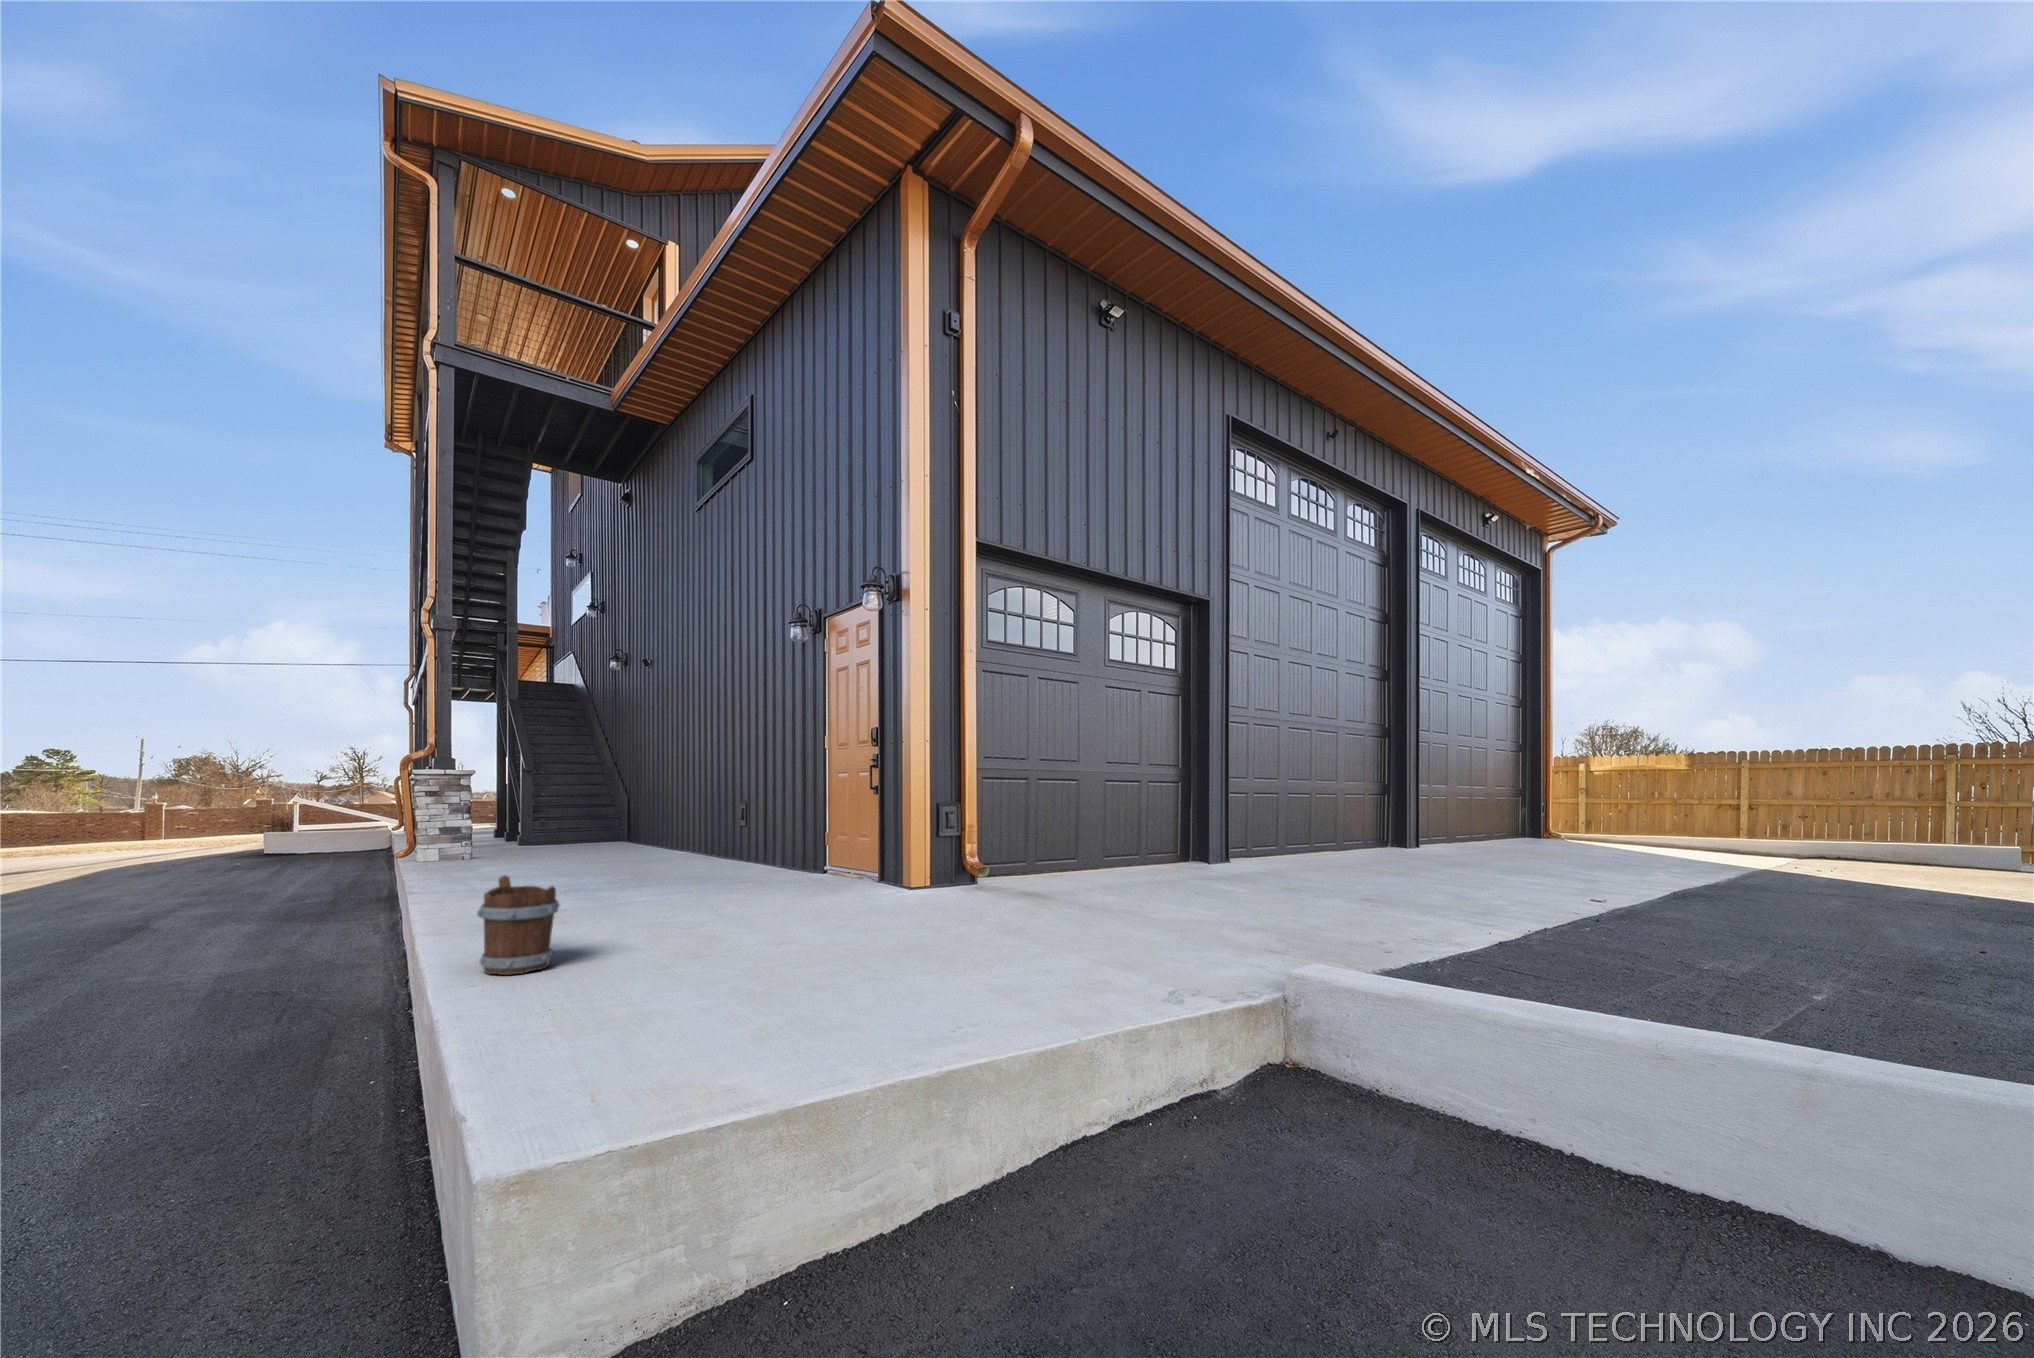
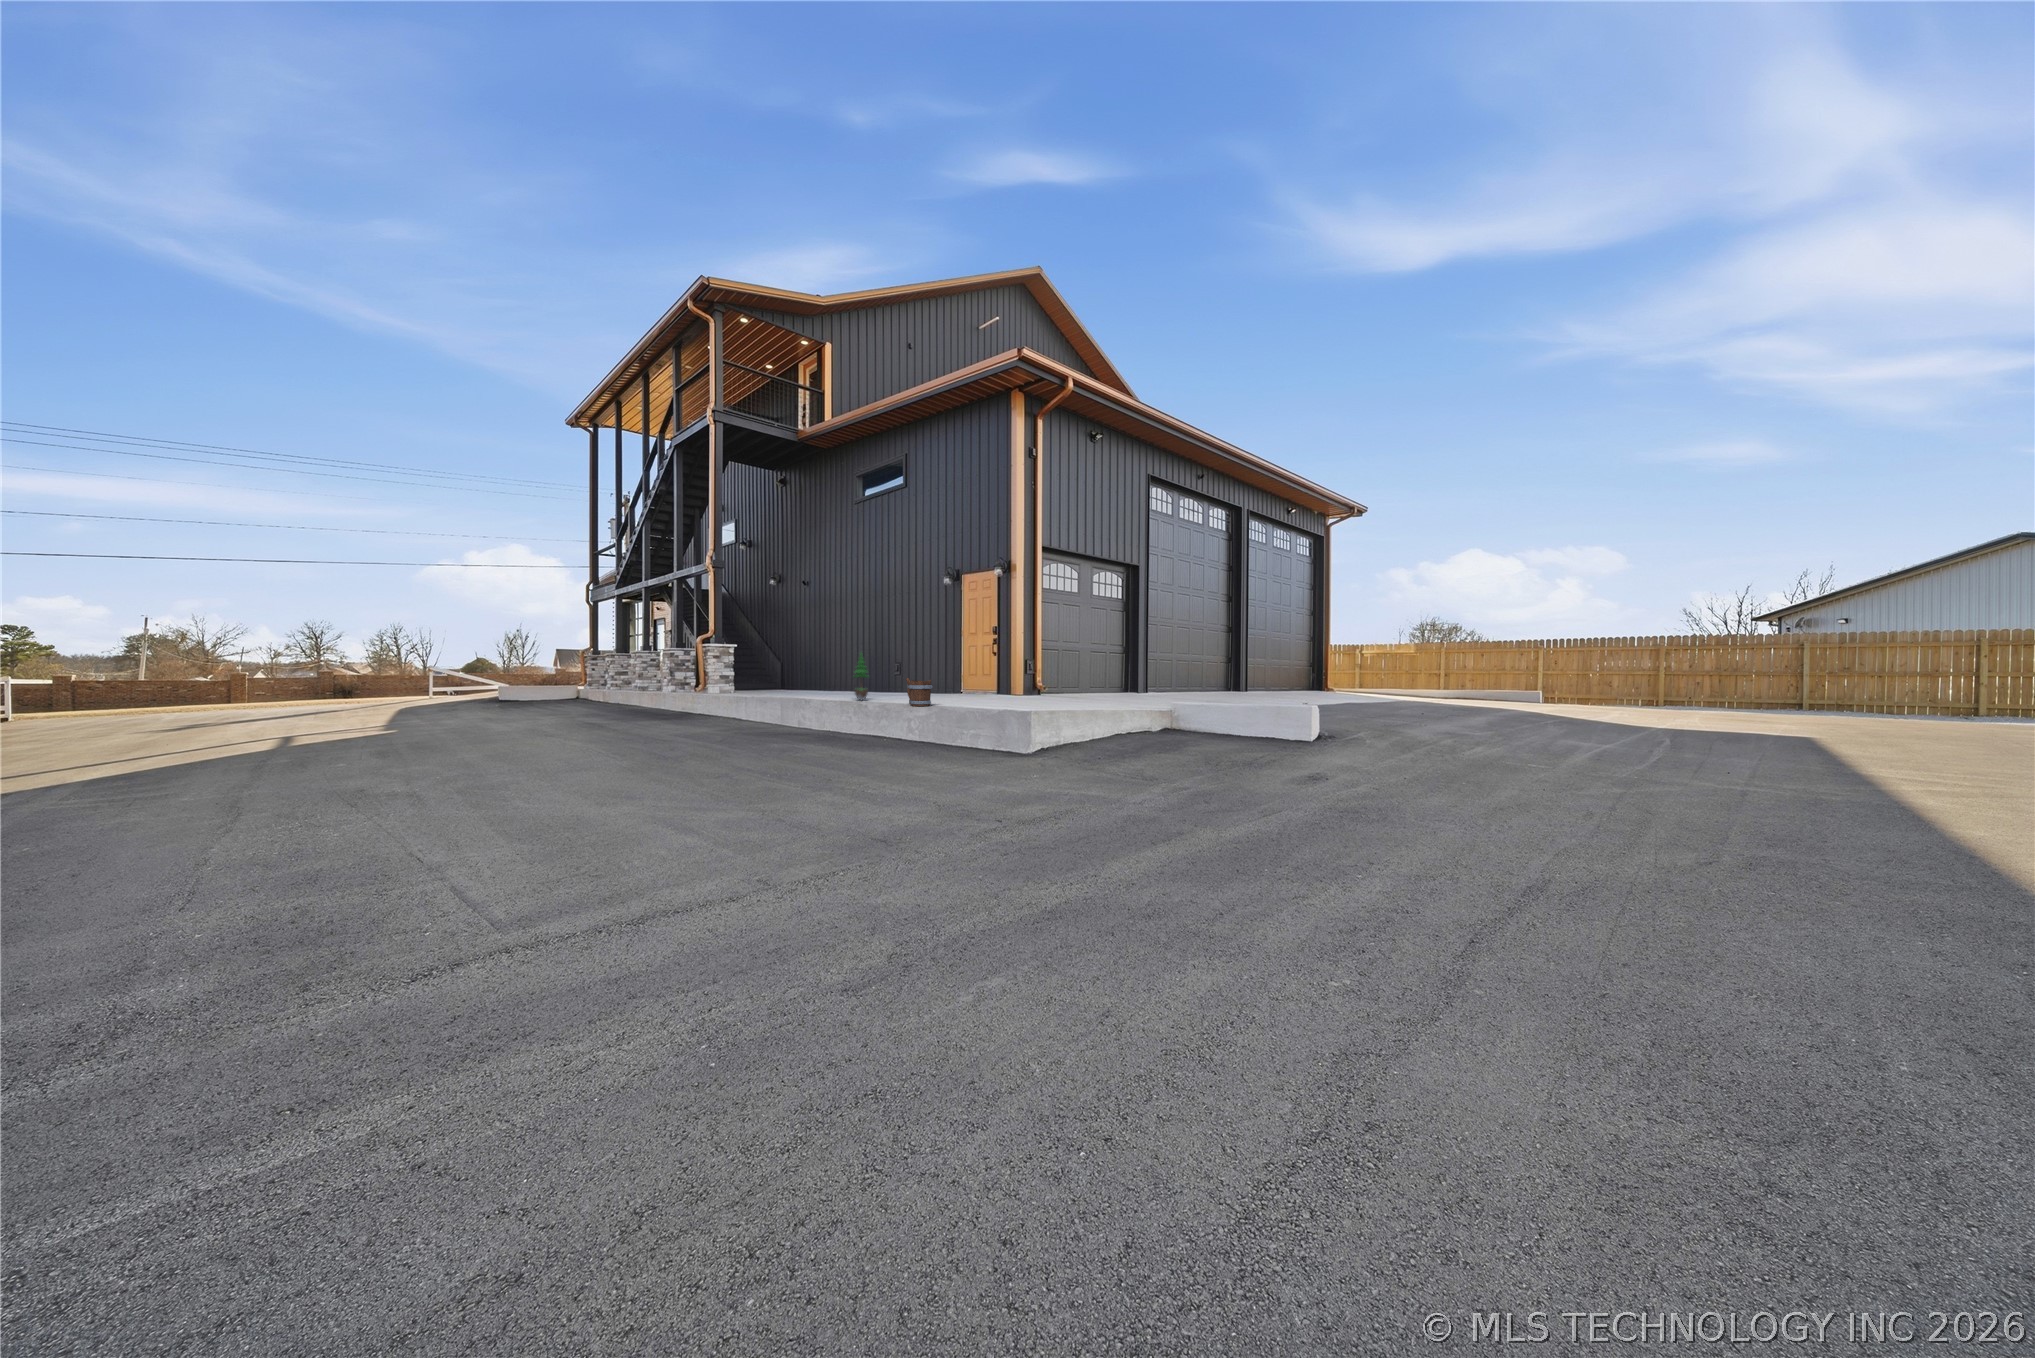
potted tree: none [426,785,482,920] -> present [854,653,868,700]

